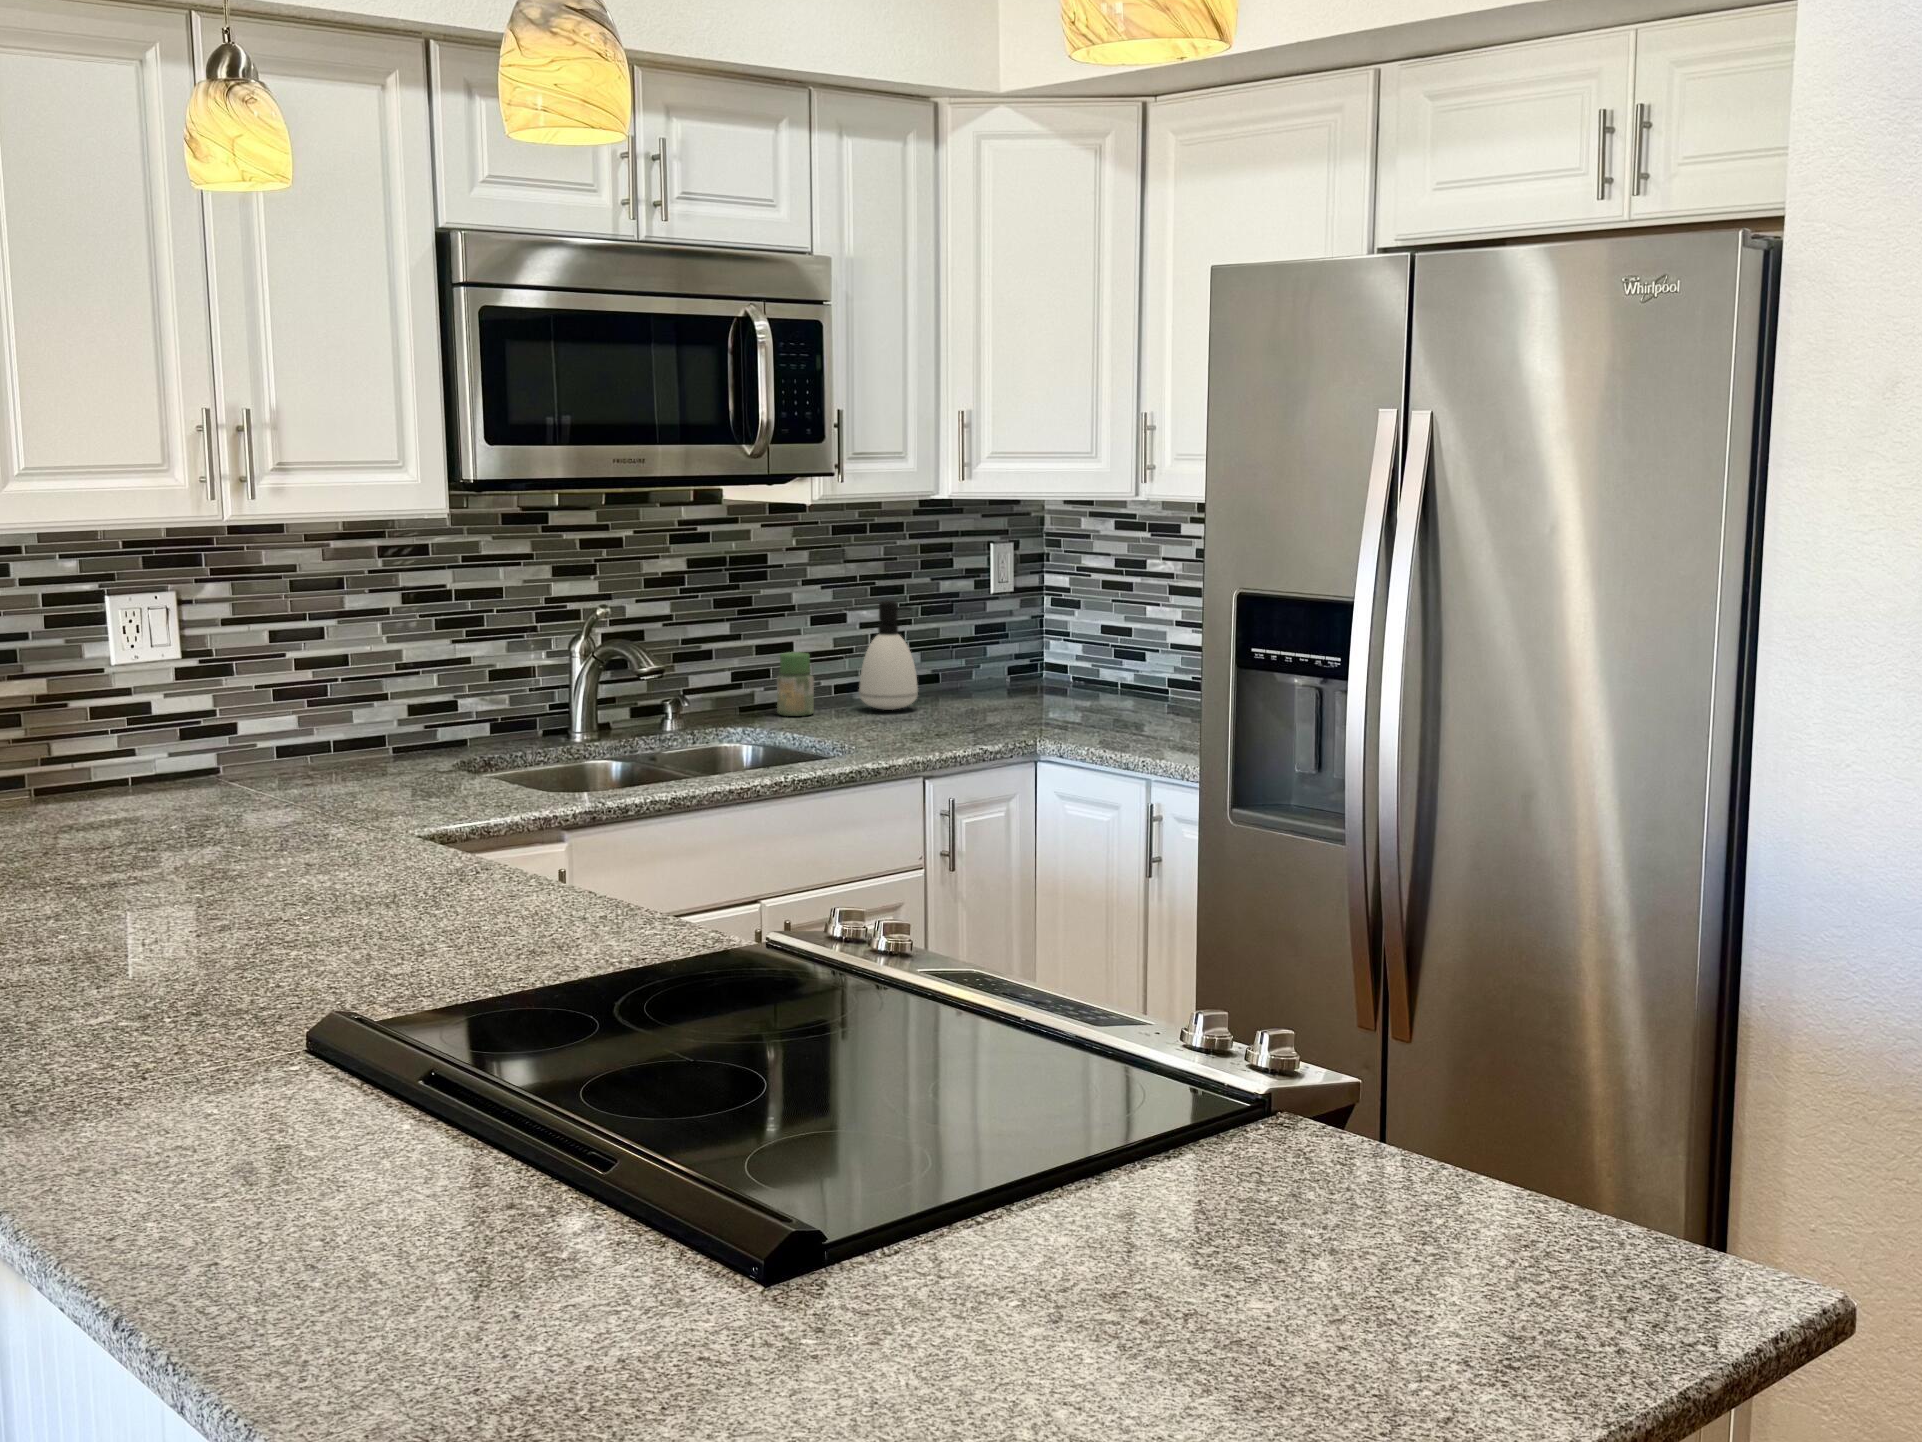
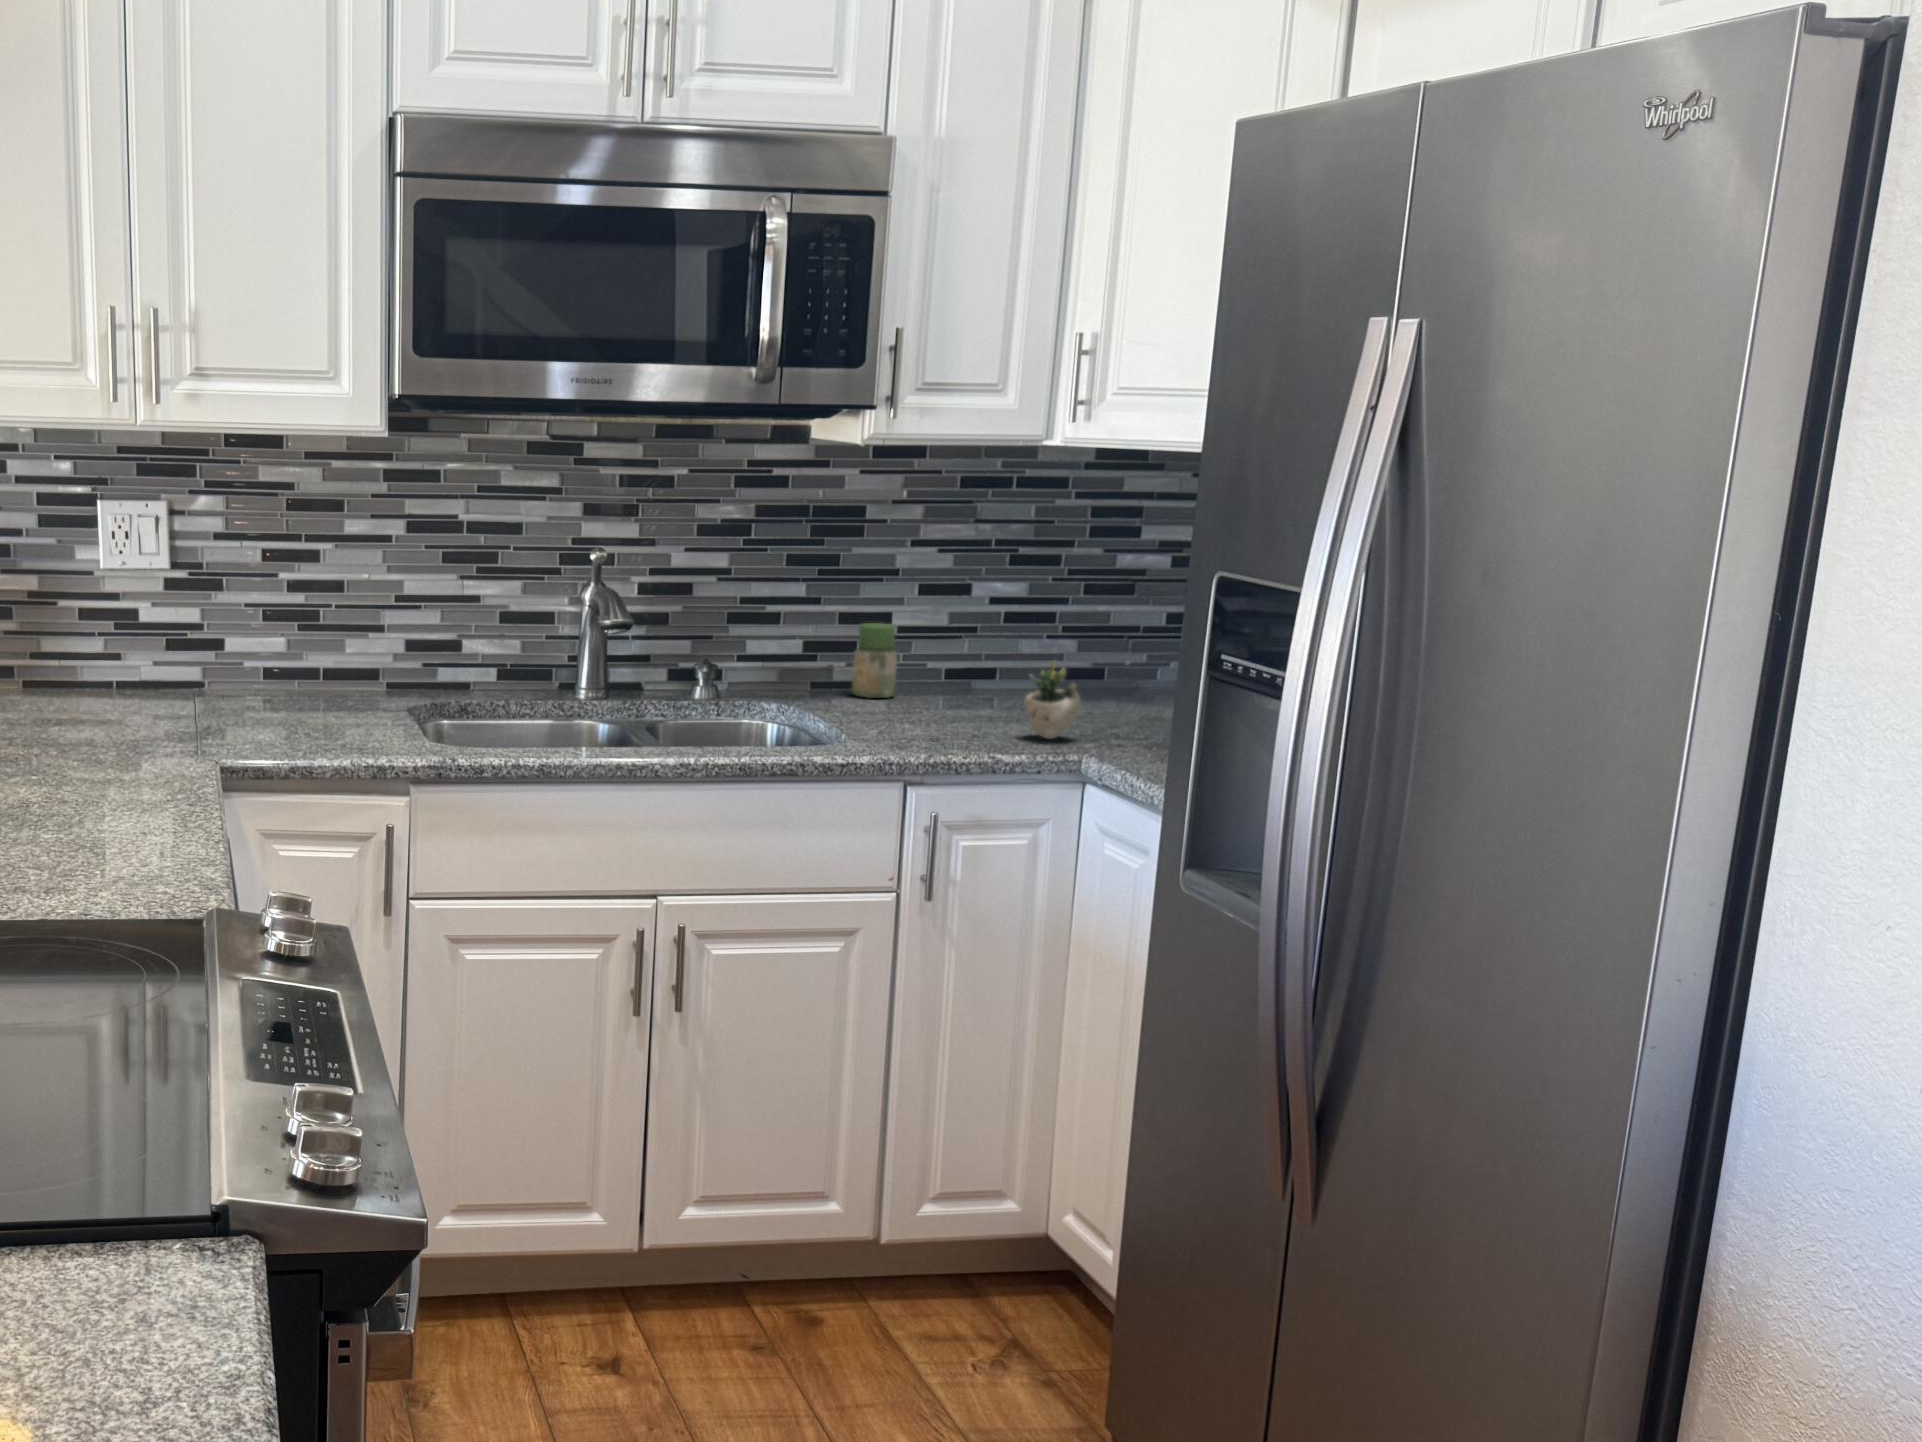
soap dispenser: present [859,600,918,710] -> none [953,571,1025,703]
succulent plant: none [970,662,1056,731] -> present [1024,661,1081,739]

